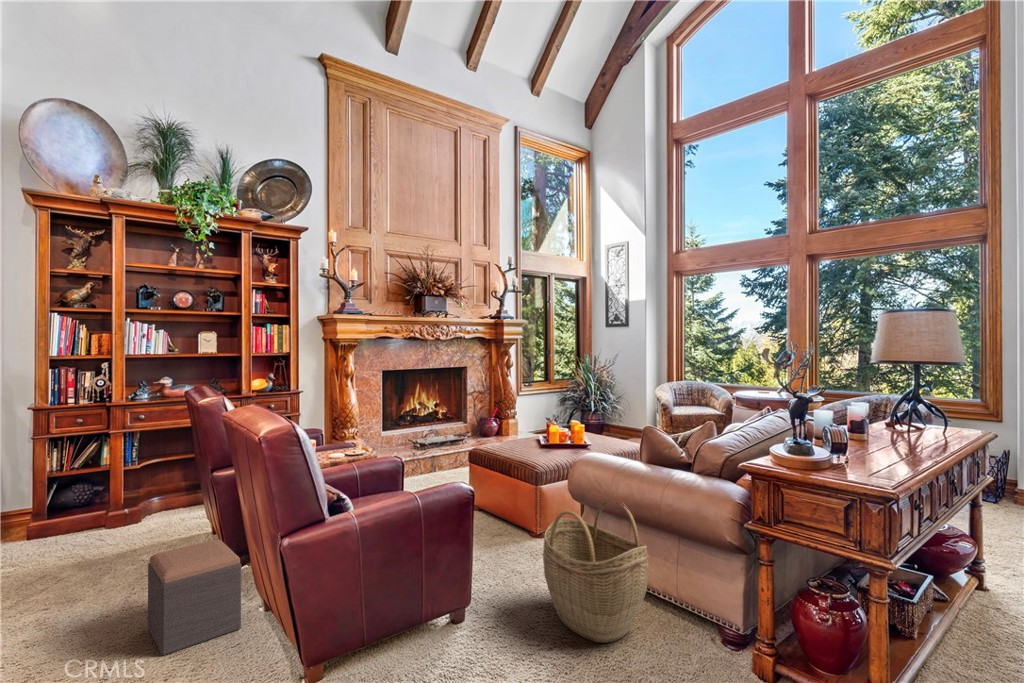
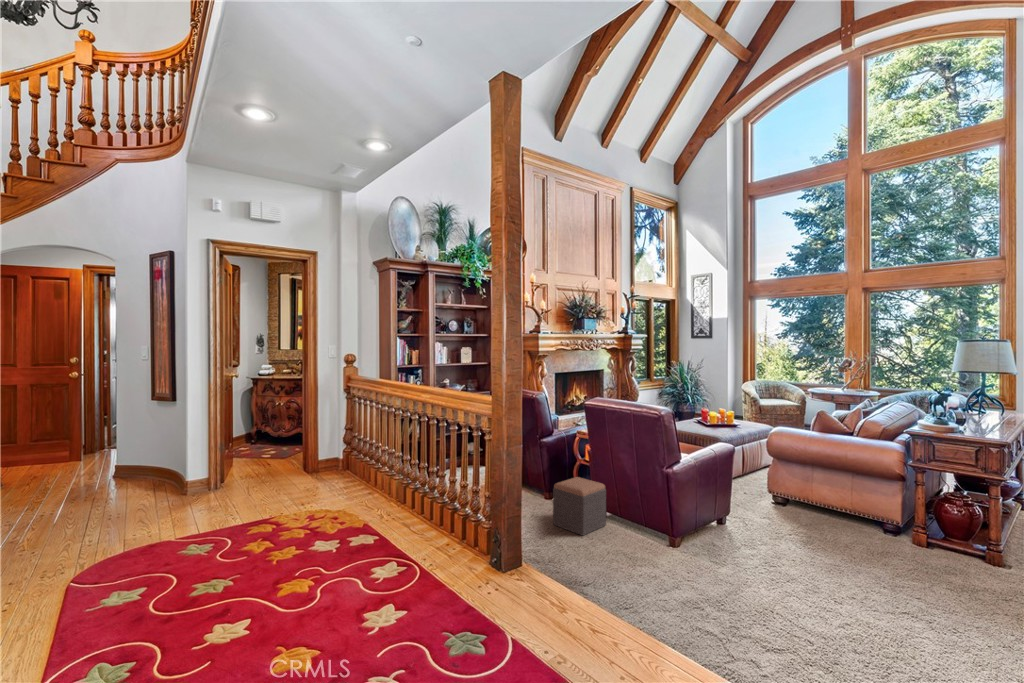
woven basket: present [543,502,648,643] -> none [769,453,841,532]

